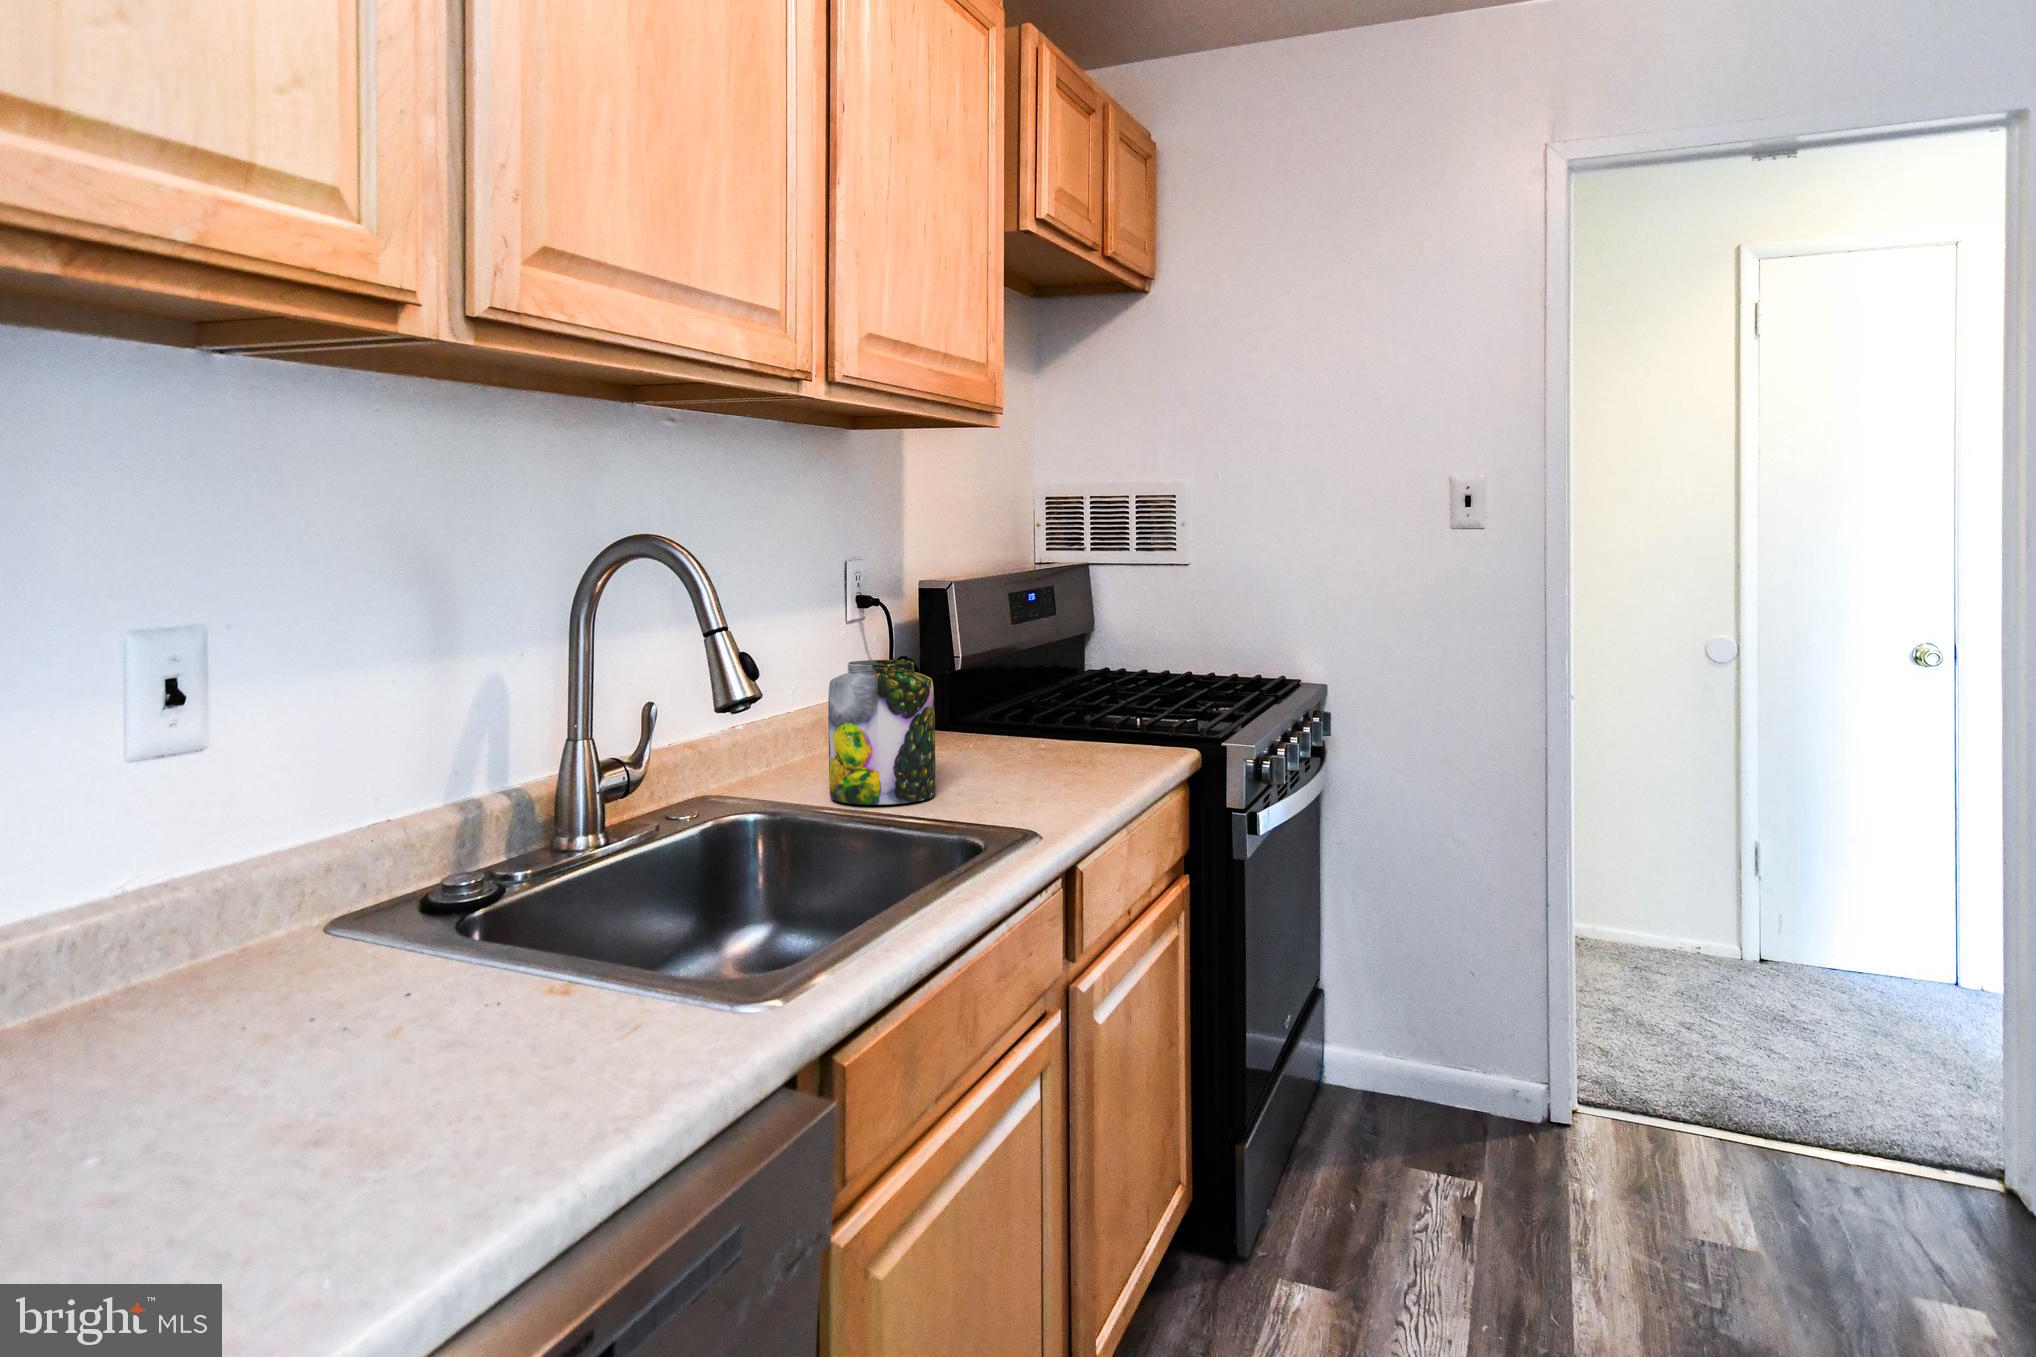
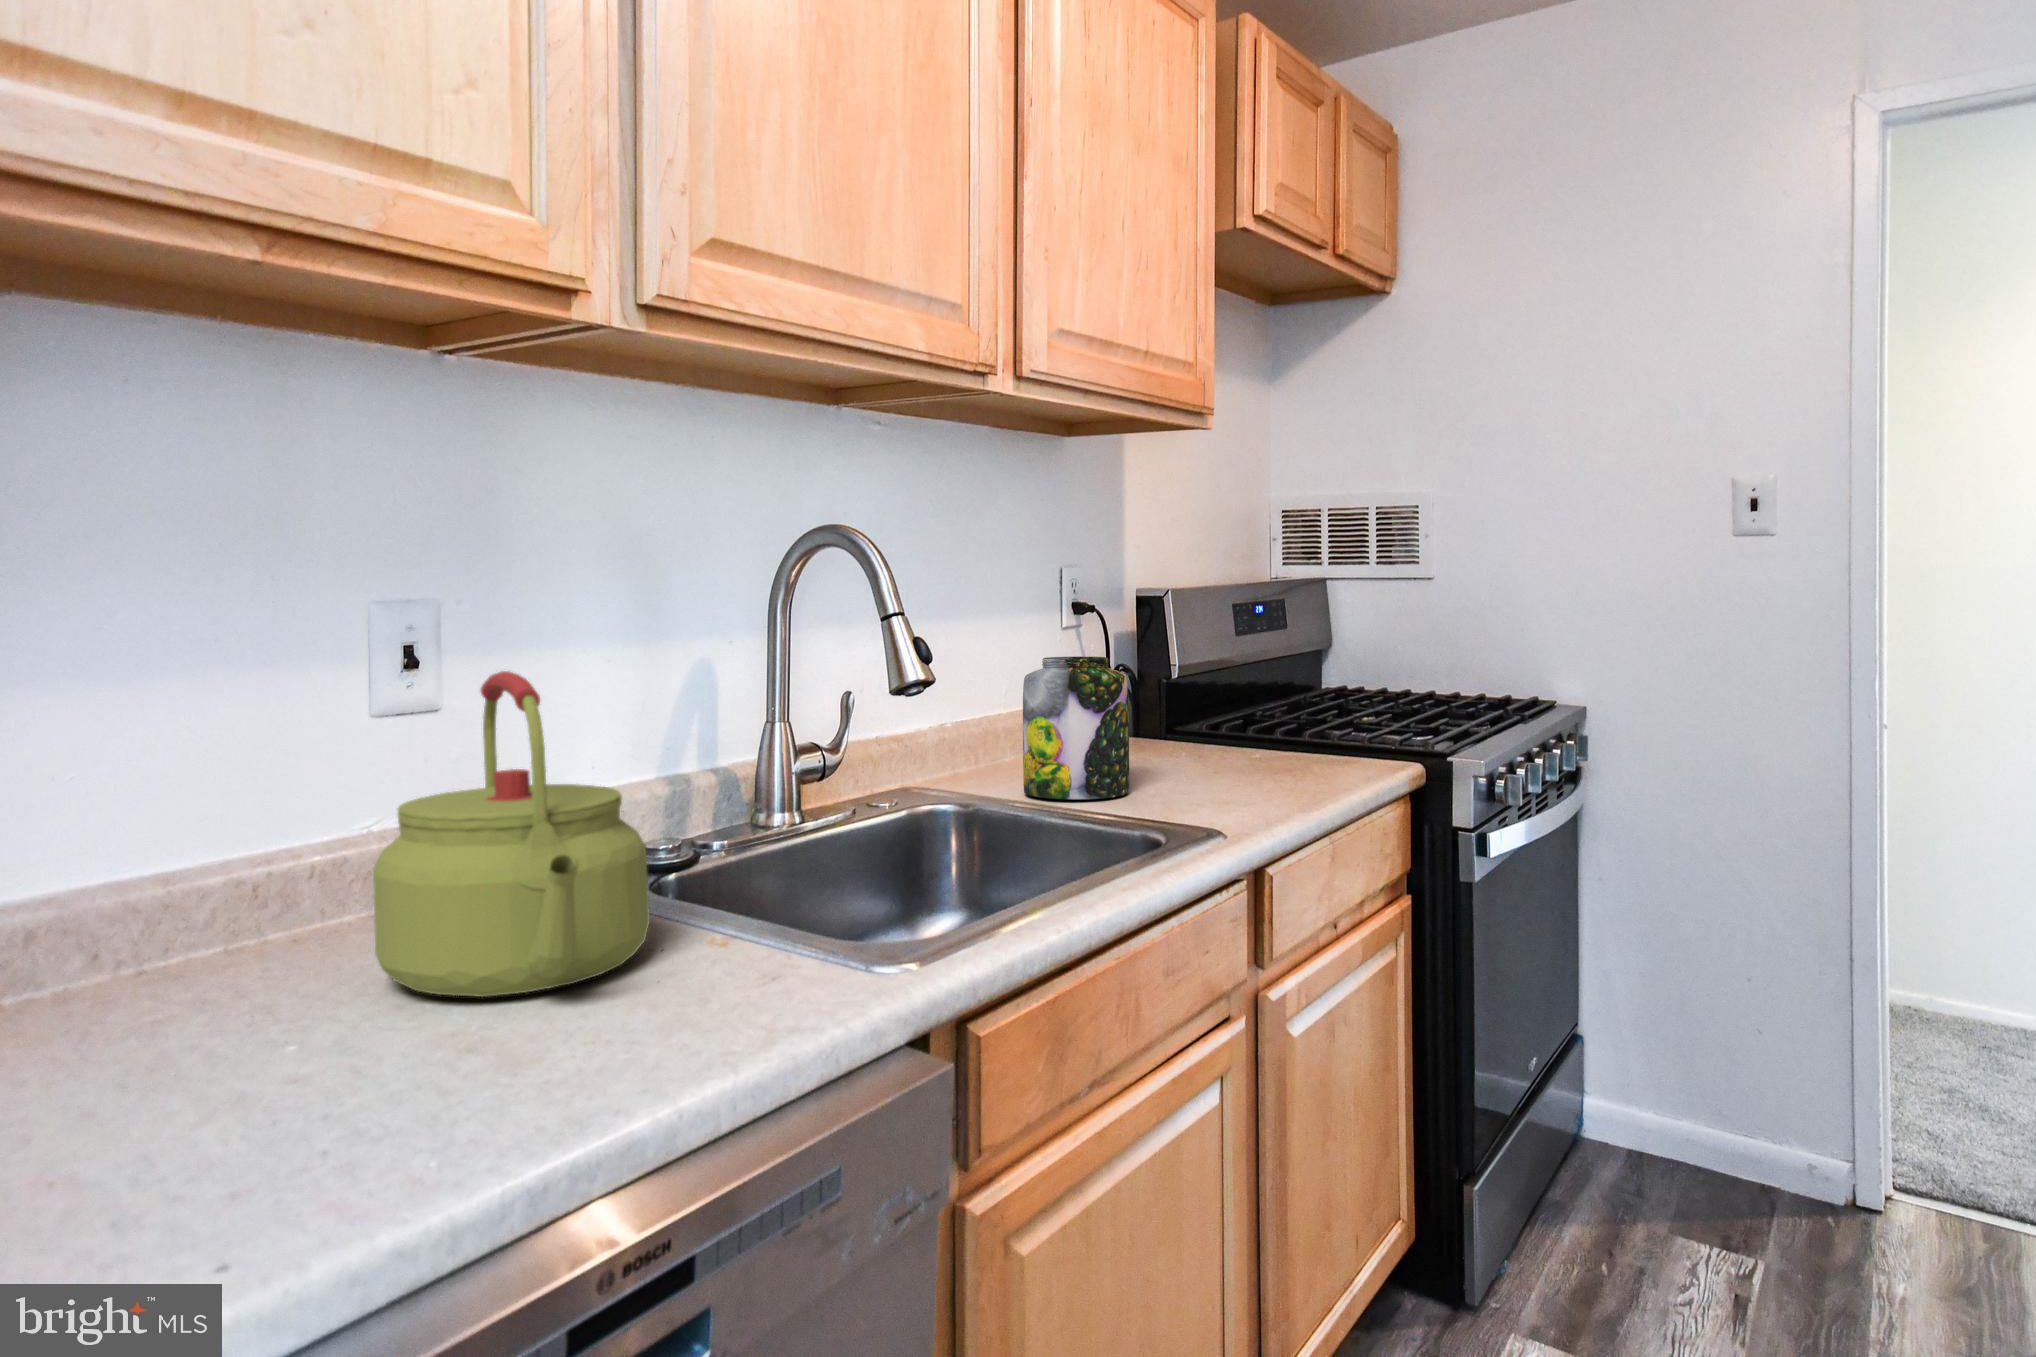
kettle: none [156,716,483,1085] -> present [373,671,650,997]

